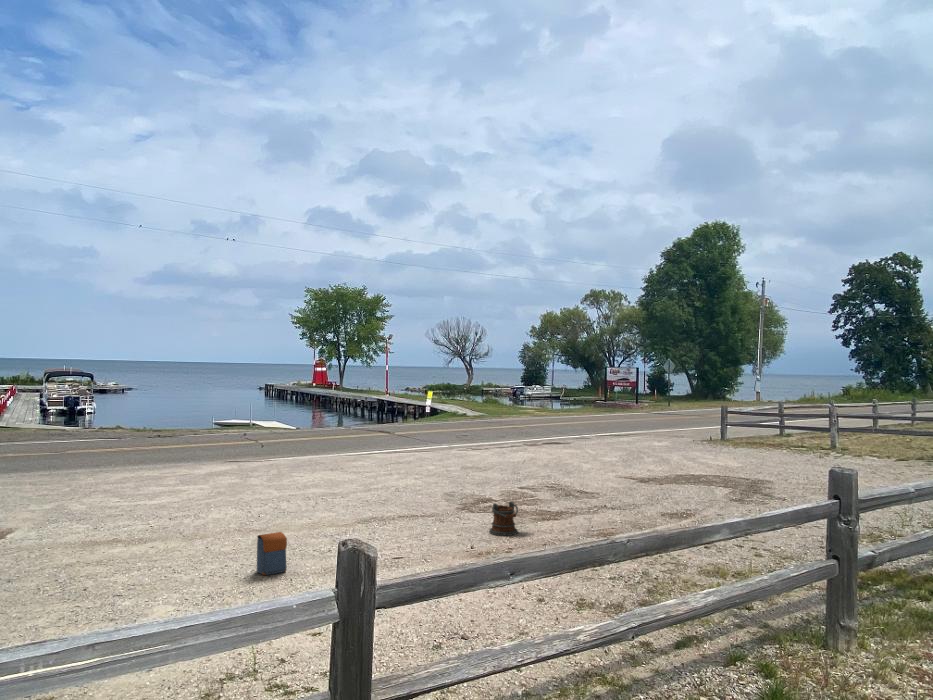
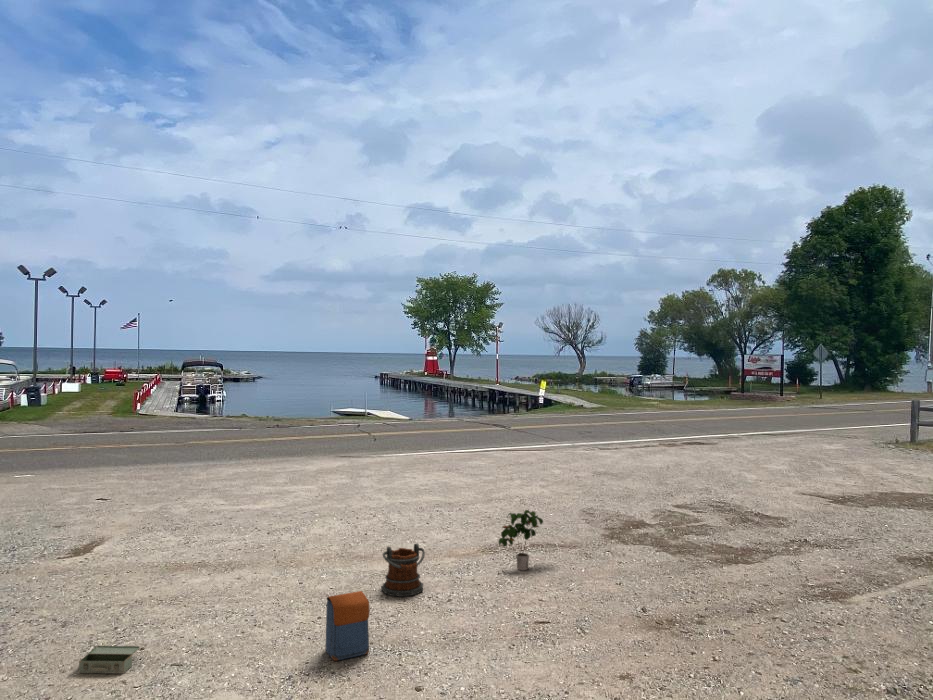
potted plant: none [376,485,409,529] -> present [499,510,543,570]
bucket: present [489,501,518,536] -> present [381,544,425,597]
toolbox: none [89,572,128,588] -> present [79,646,140,674]

